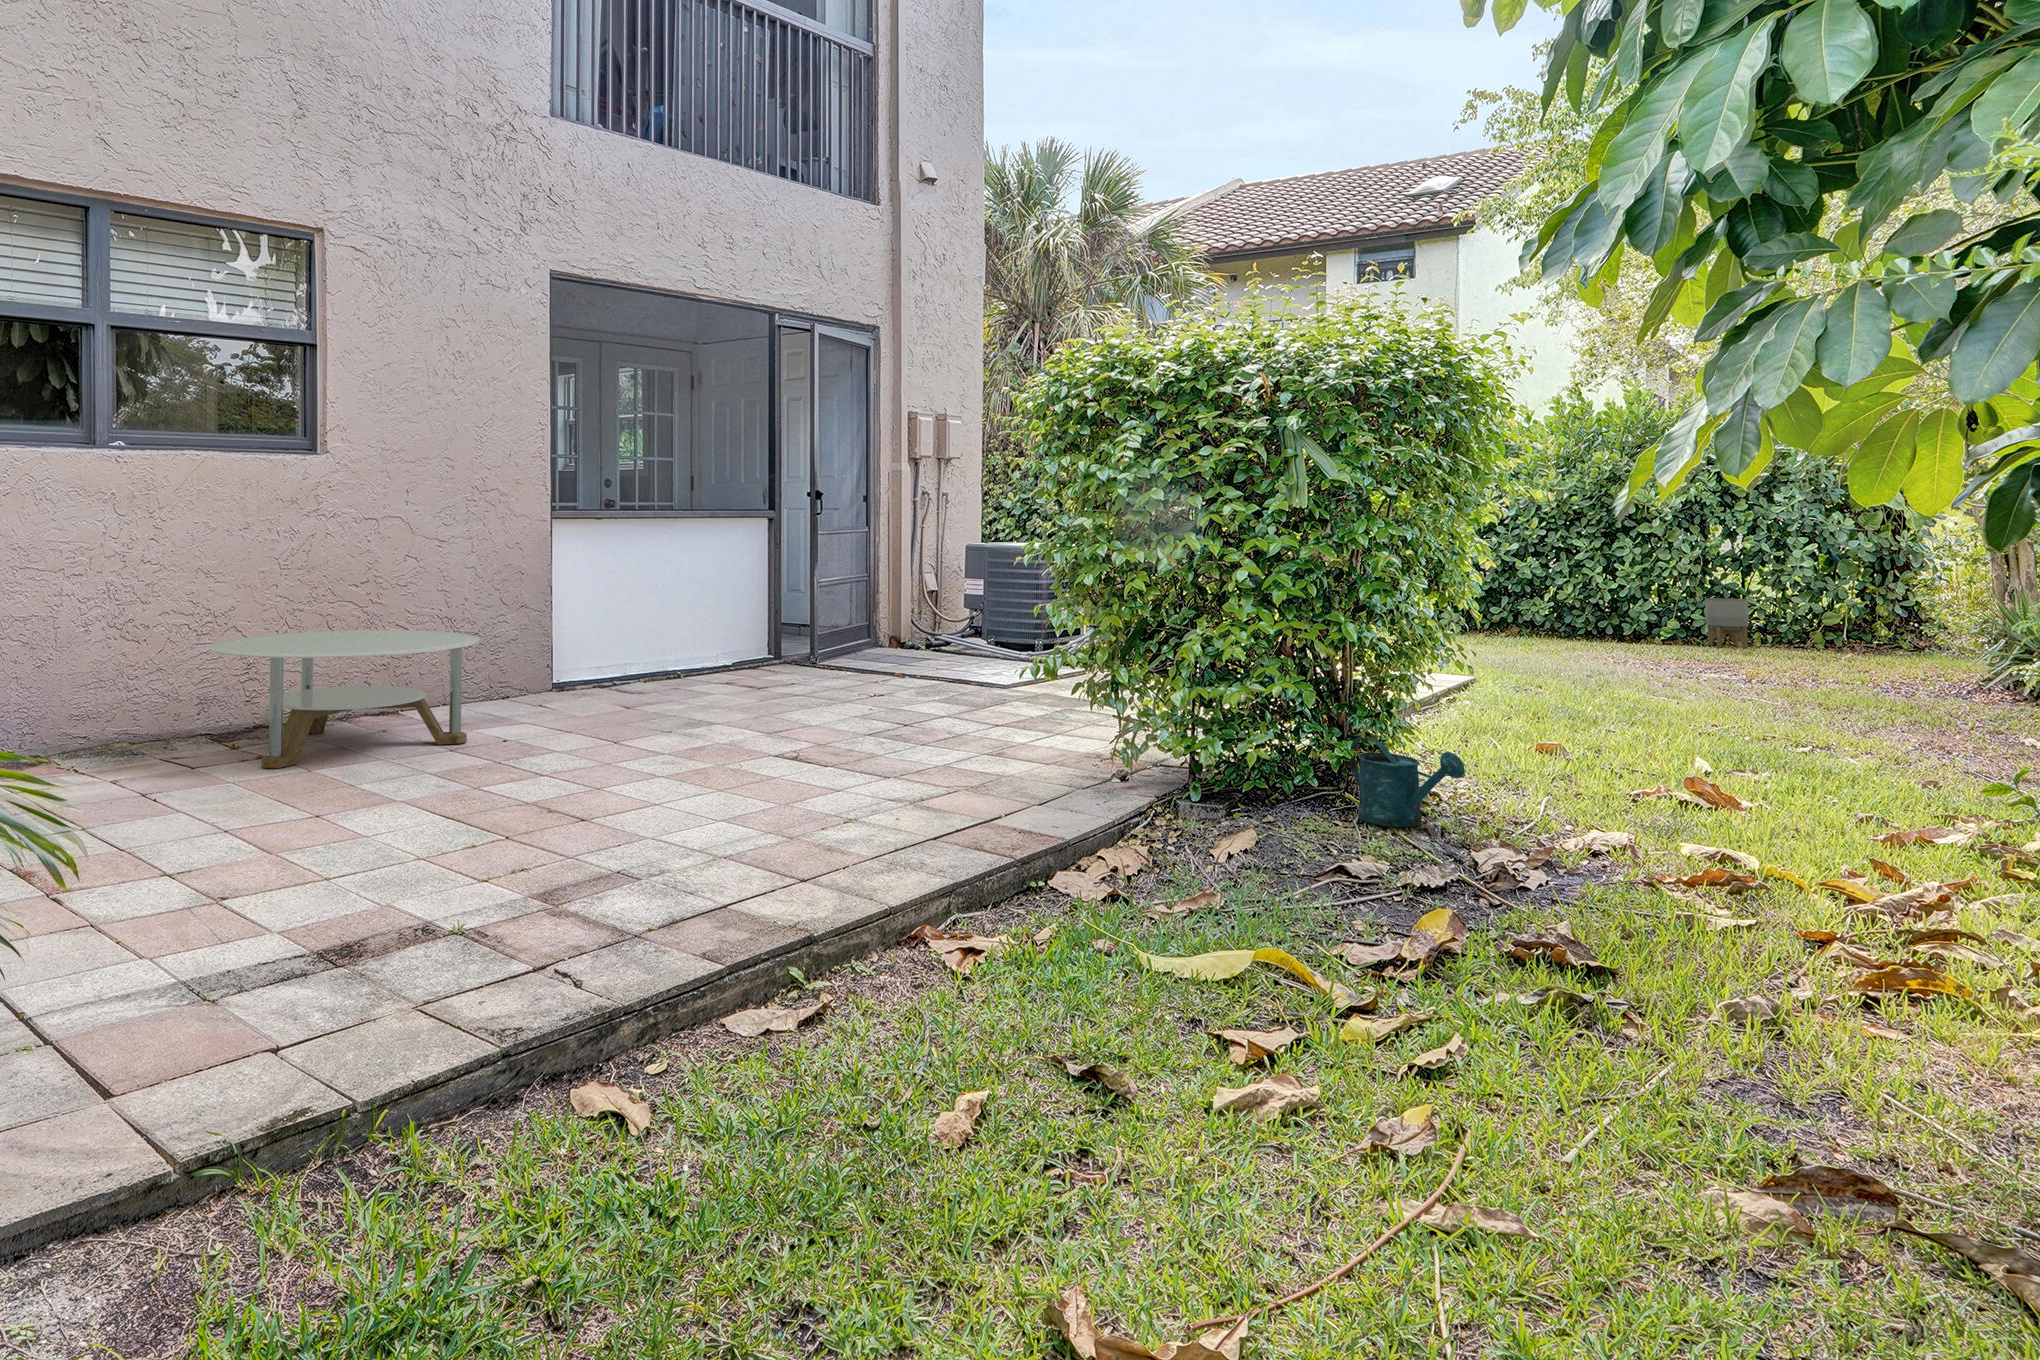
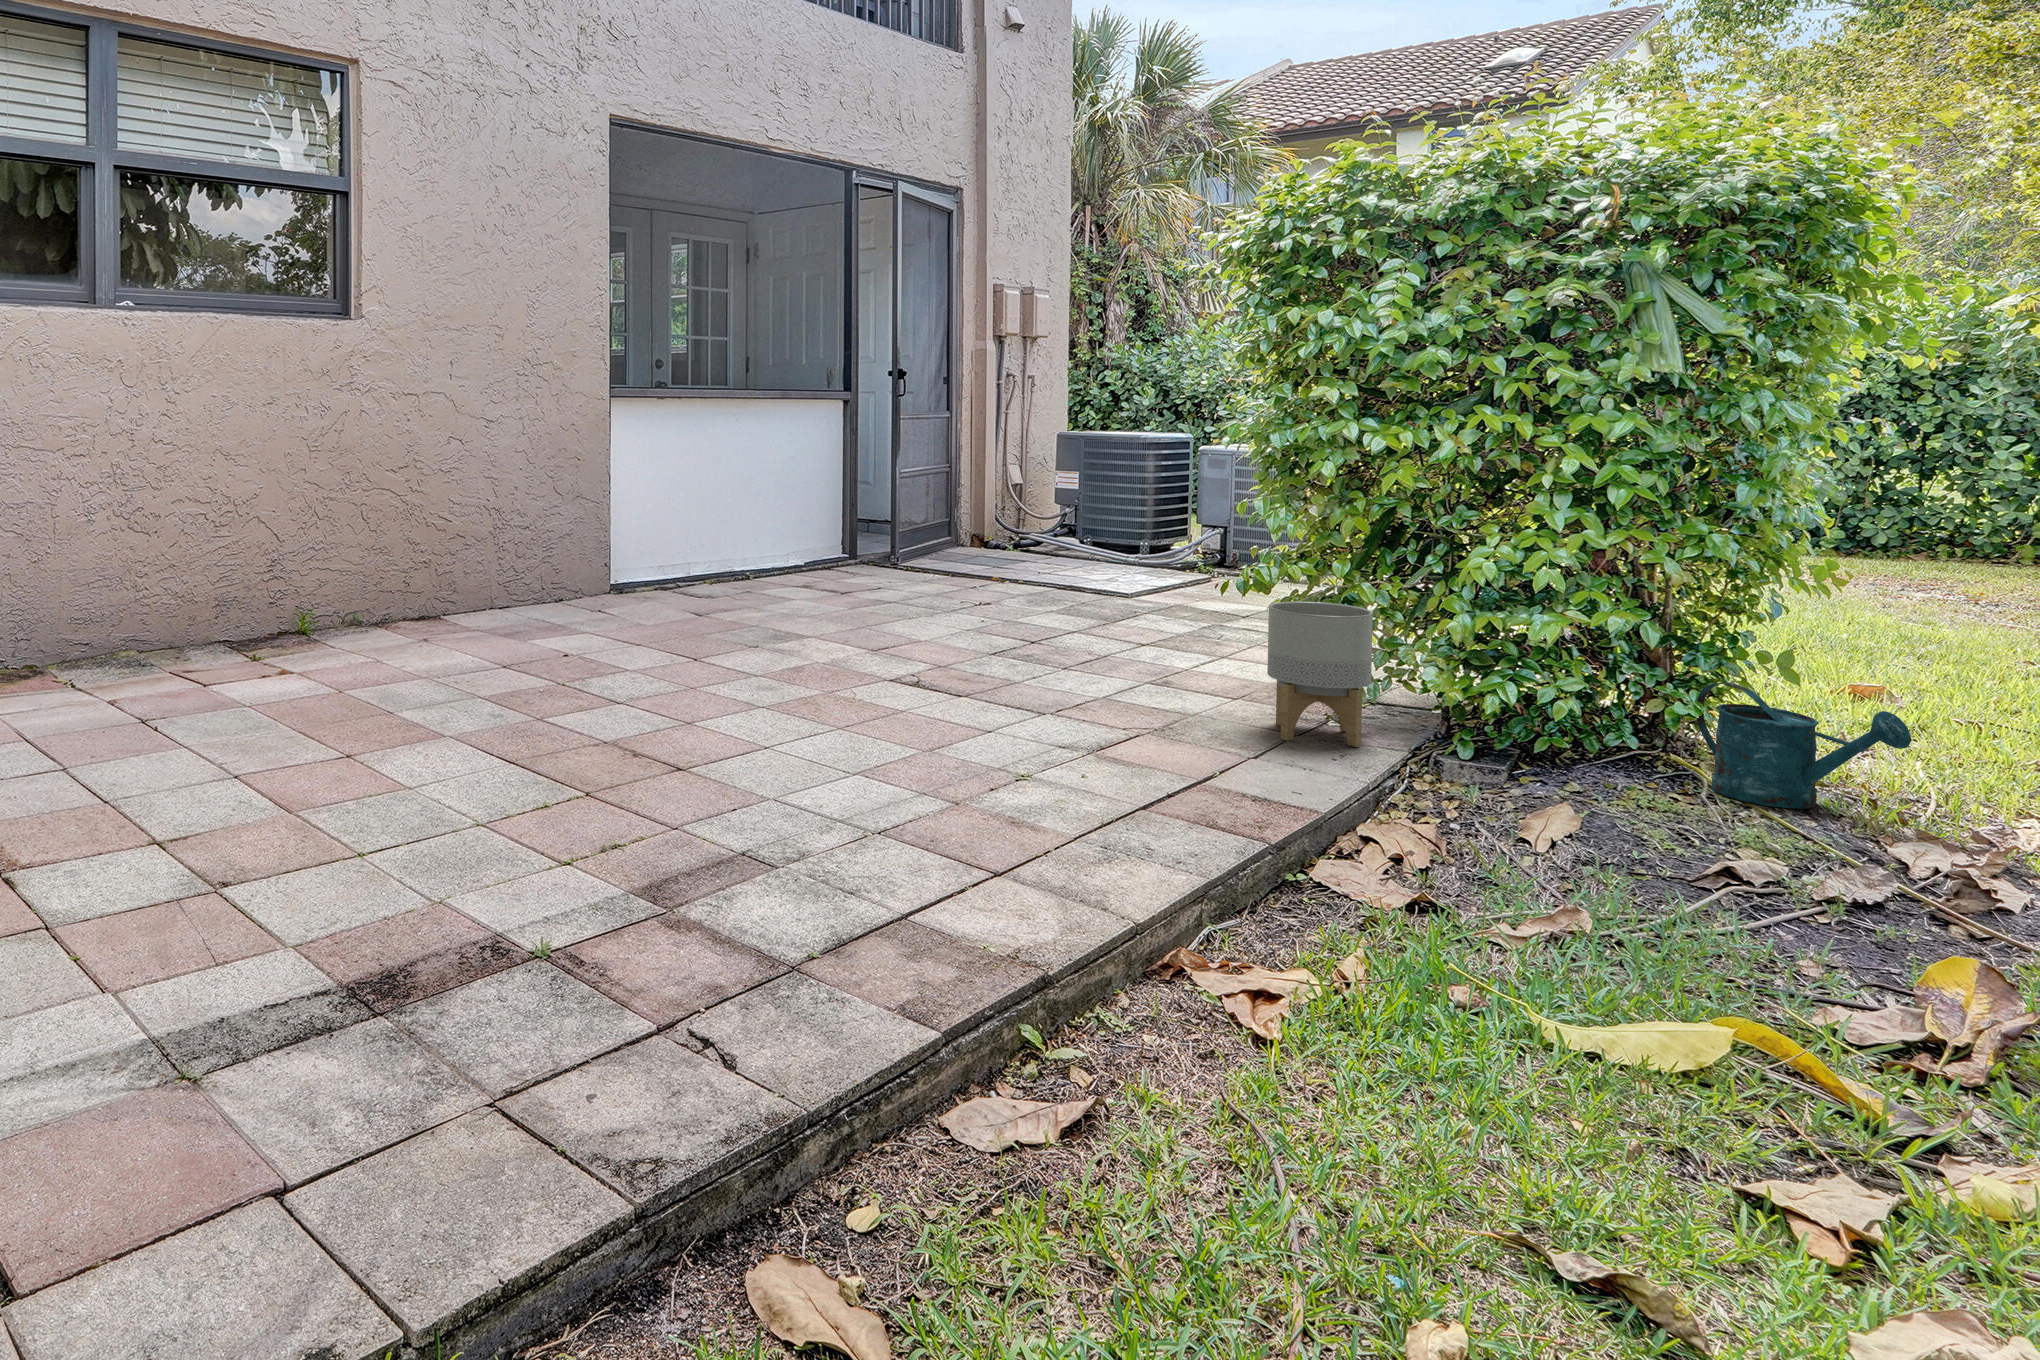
planter: present [1705,598,1748,648] -> present [1267,601,1373,747]
round table: present [209,630,480,768] -> none [231,524,537,684]

